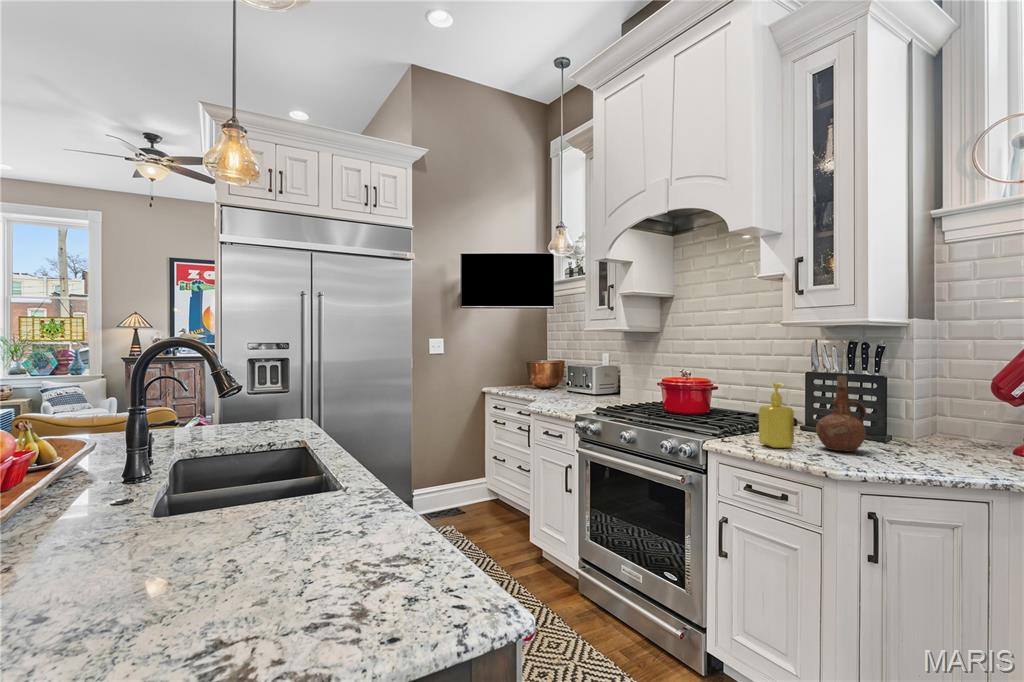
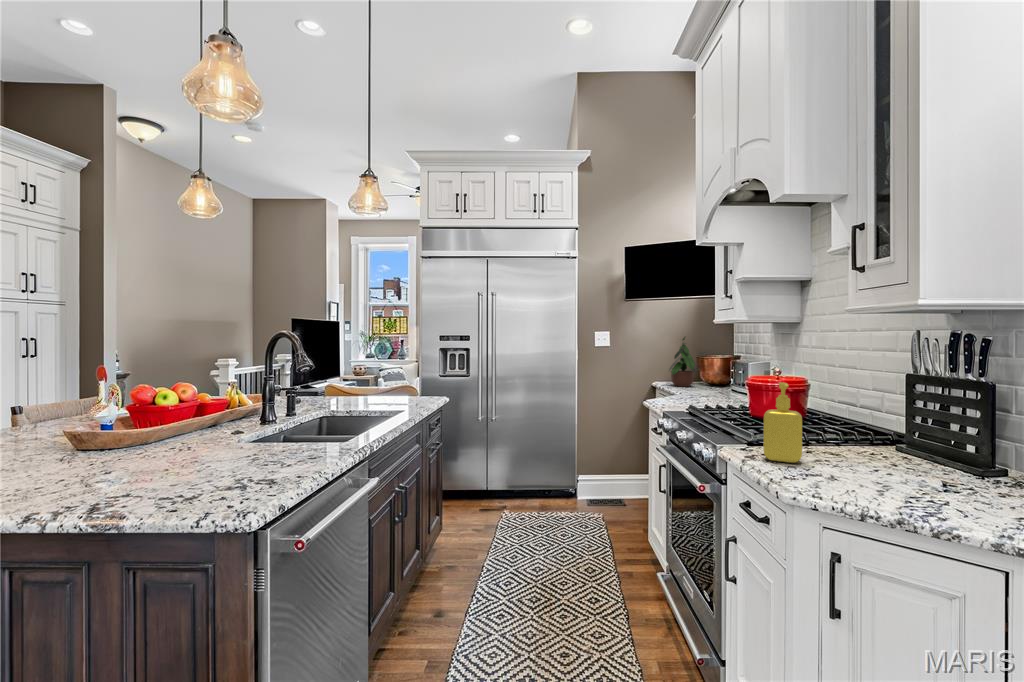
potted plant: none [508,343,537,390] -> present [669,337,695,387]
ceramic pitcher: present [816,376,866,452] -> none [833,377,905,479]

